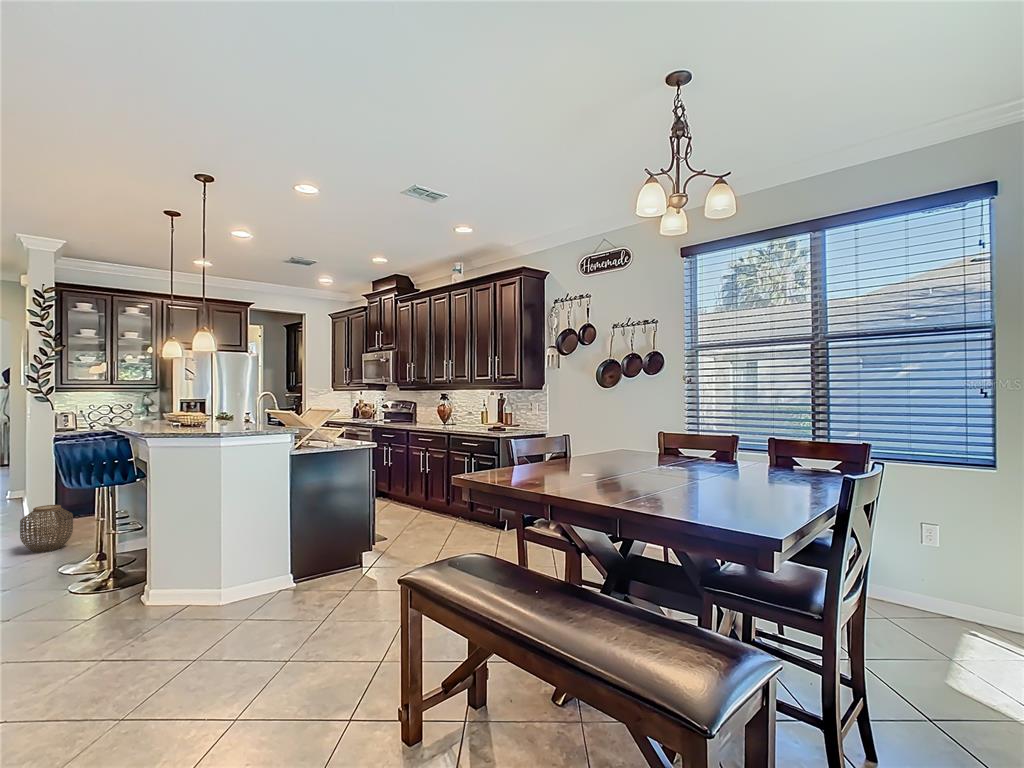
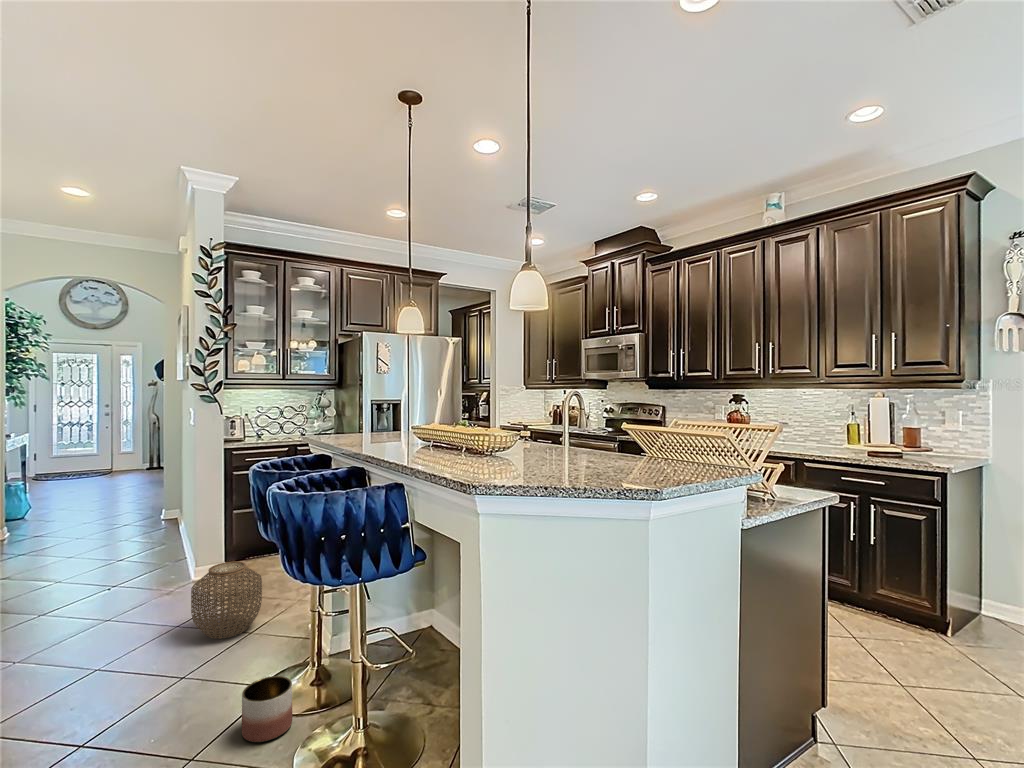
planter: none [42,552,75,582] -> present [242,676,292,742]

